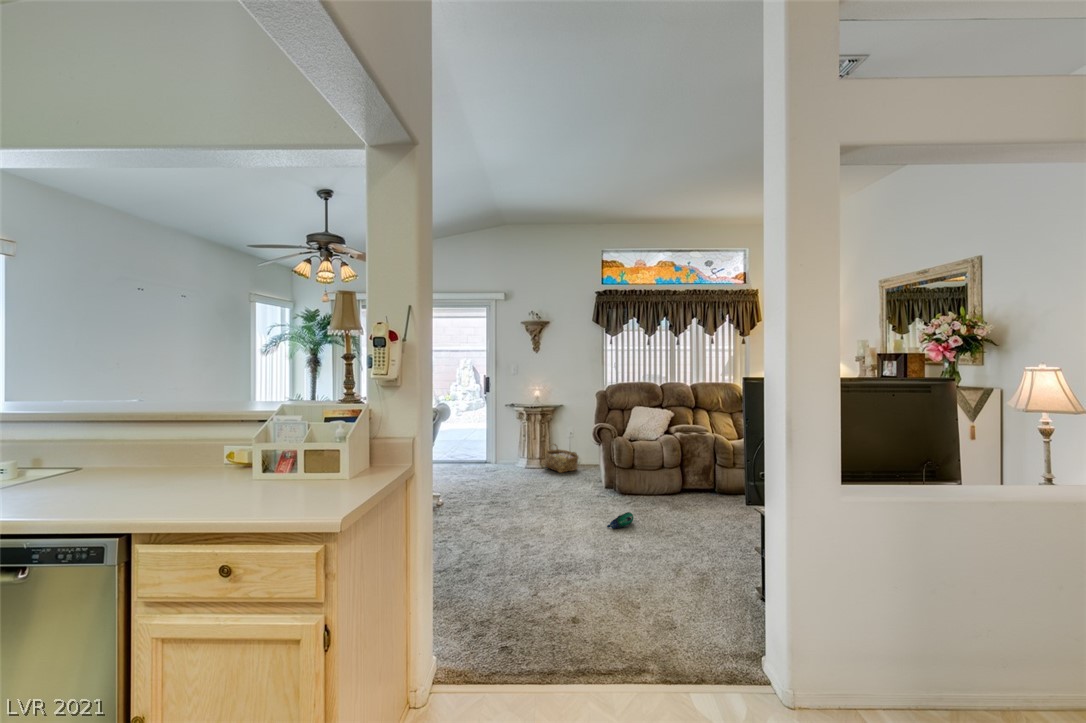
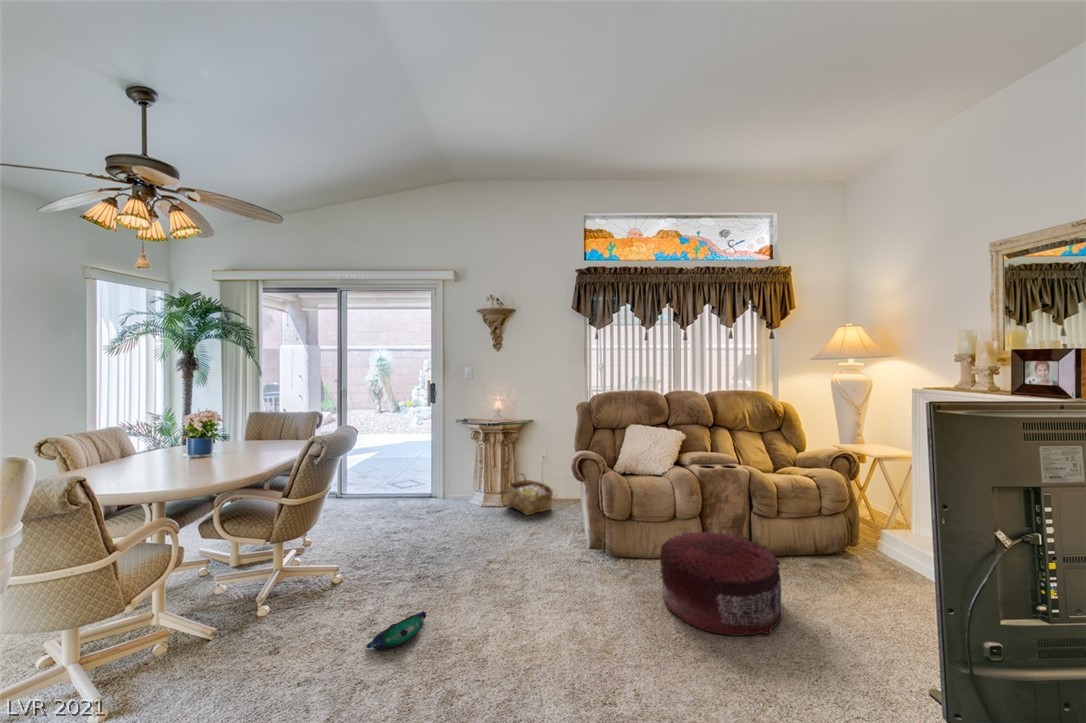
pouf: none [650,471,723,523] -> present [661,531,783,636]
plush toy: present [607,512,634,529] -> present [366,611,426,650]

